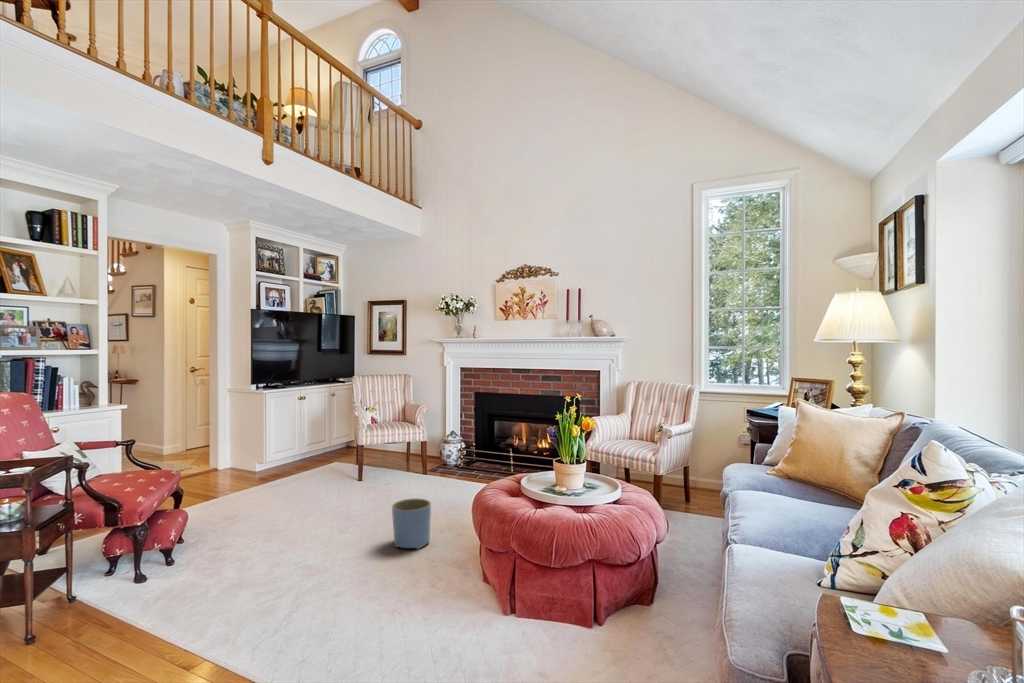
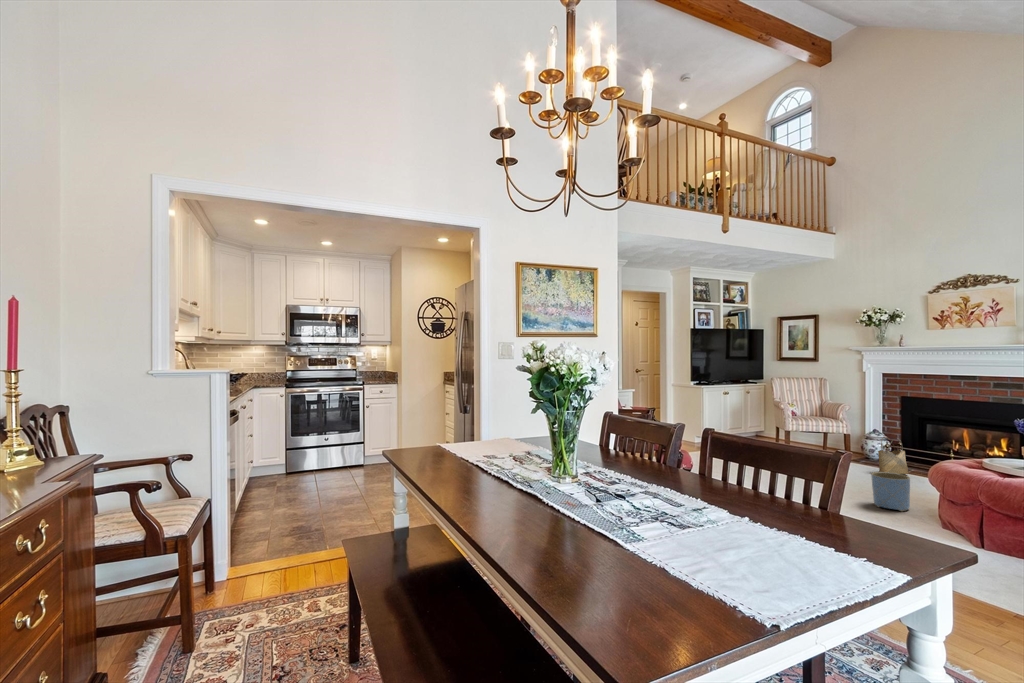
woven basket: none [438,442,466,486] -> present [878,437,908,474]

